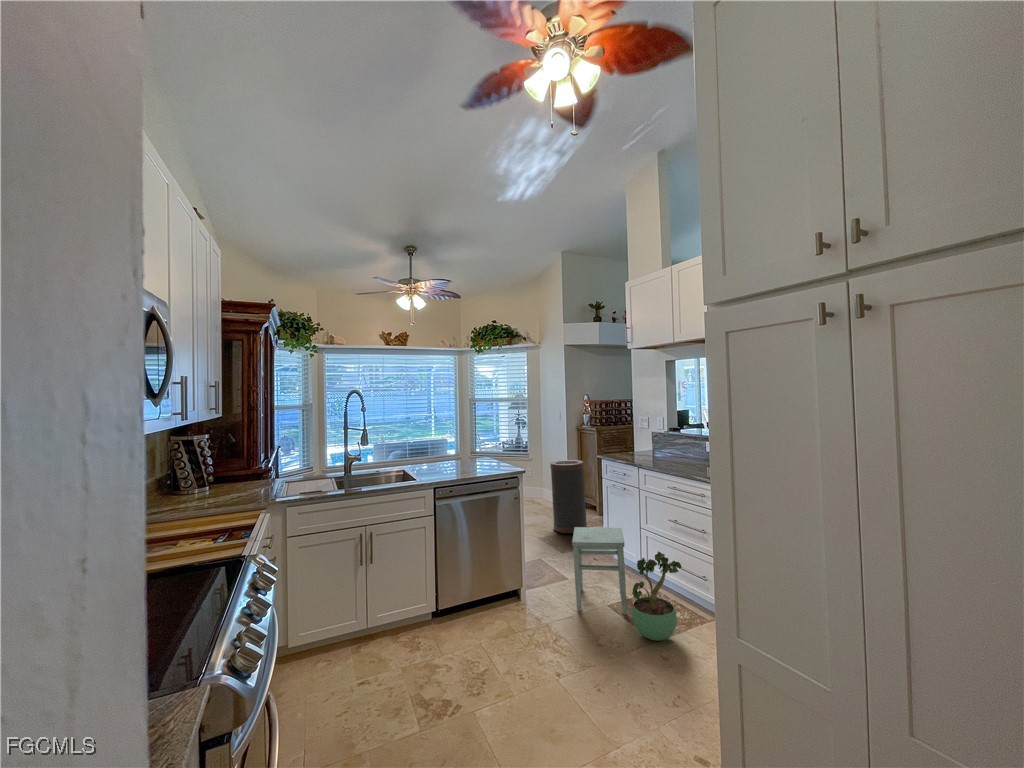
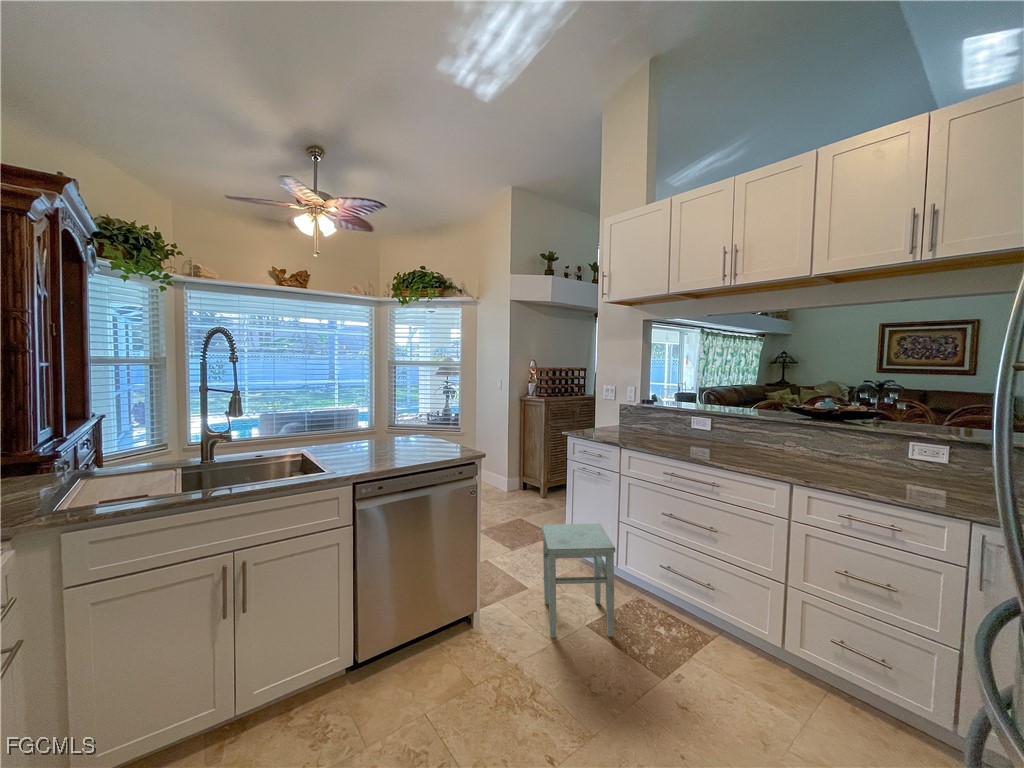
trash can: present [550,460,587,534] -> none [494,436,534,523]
potted plant: present [632,551,682,641] -> none [630,561,696,679]

